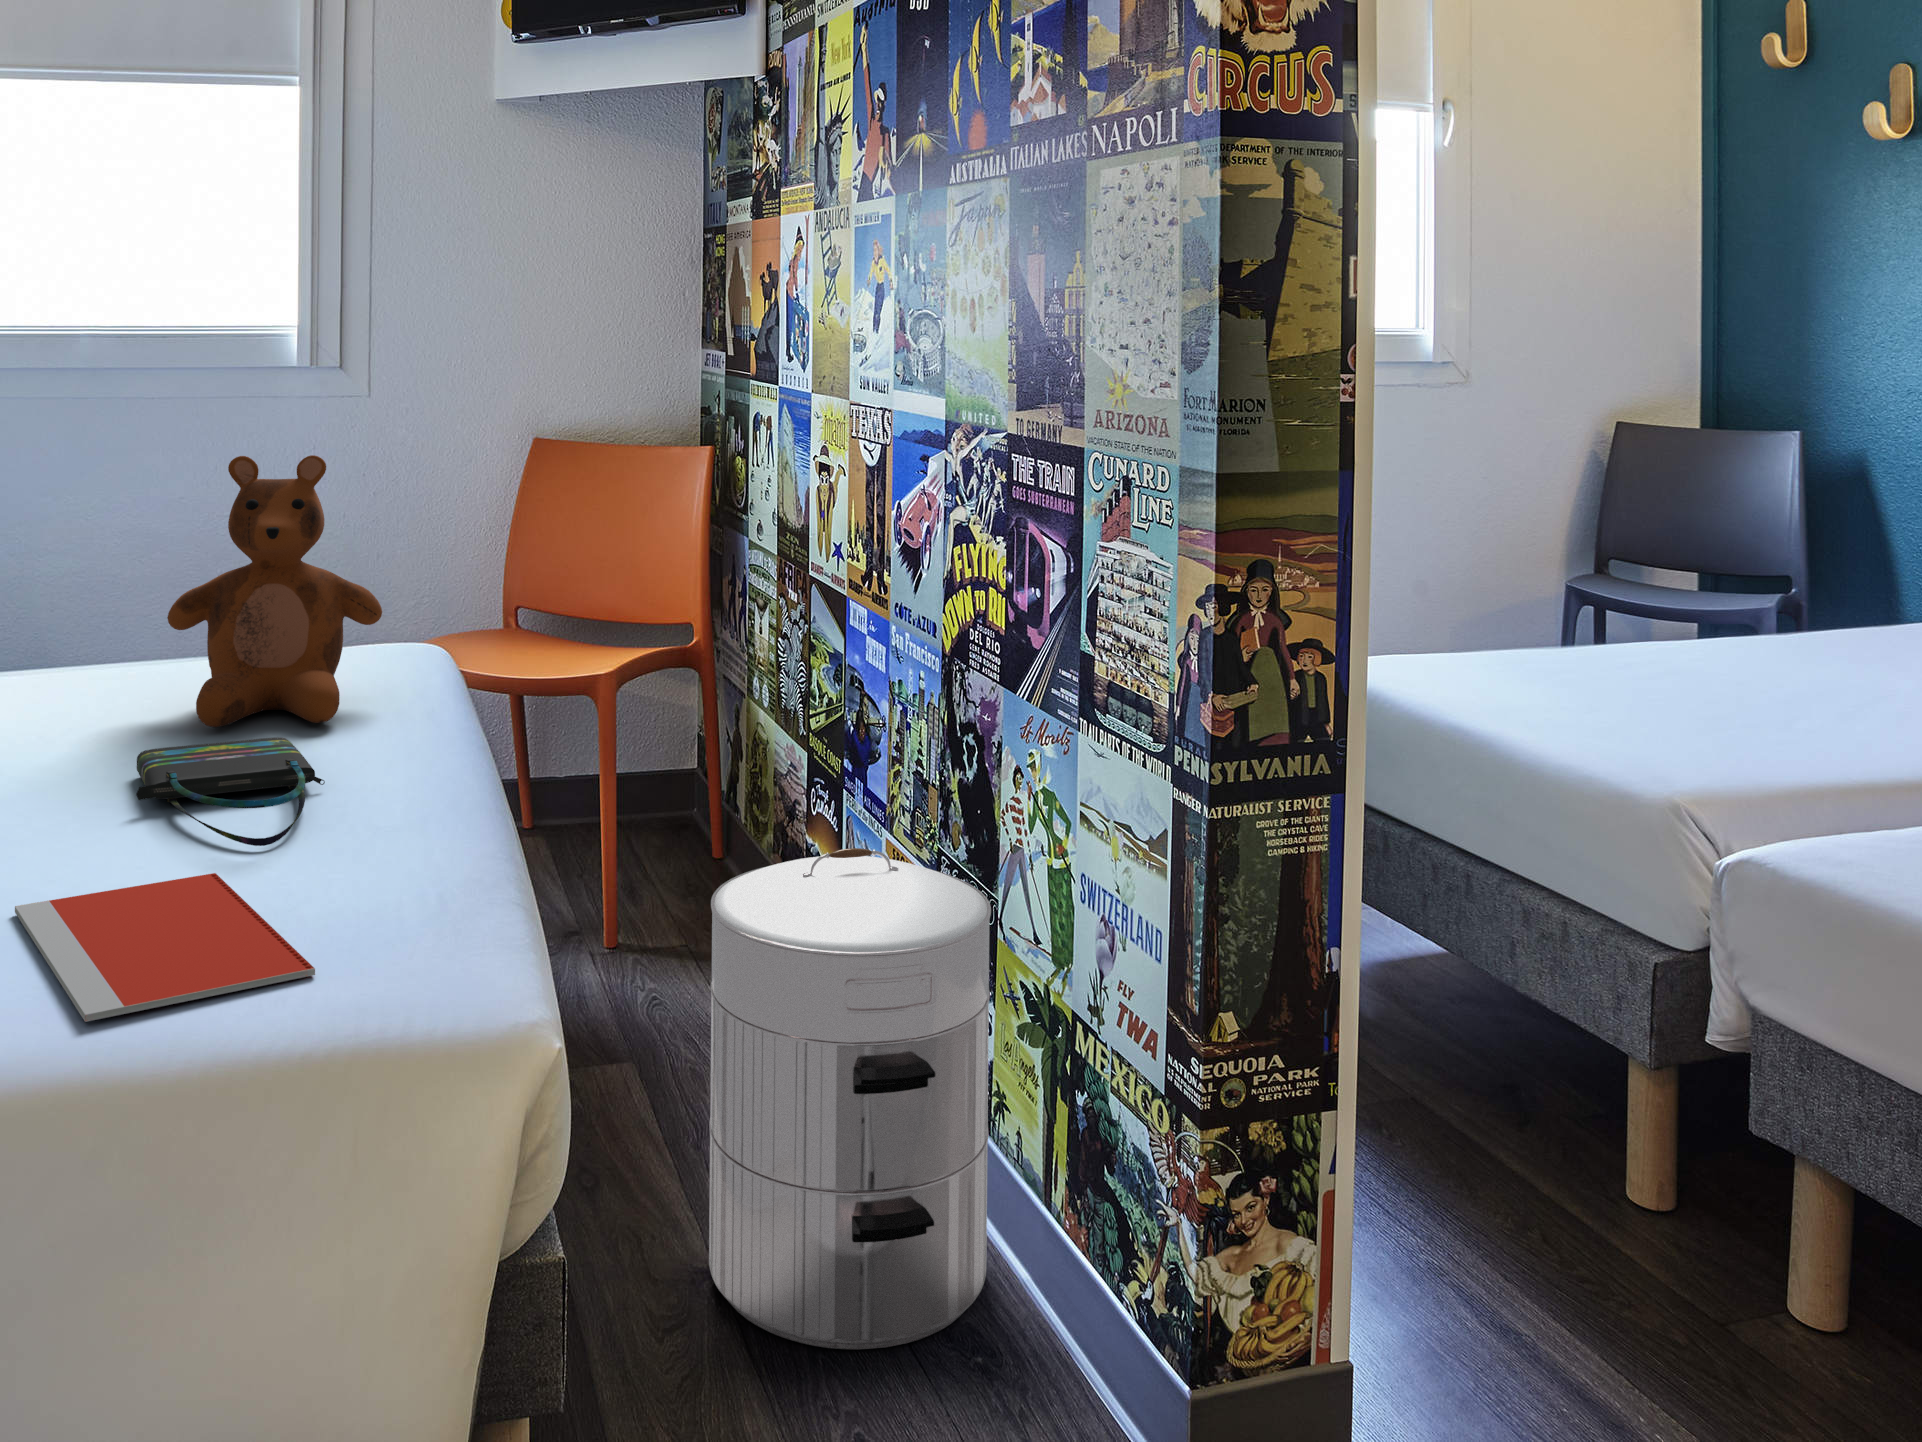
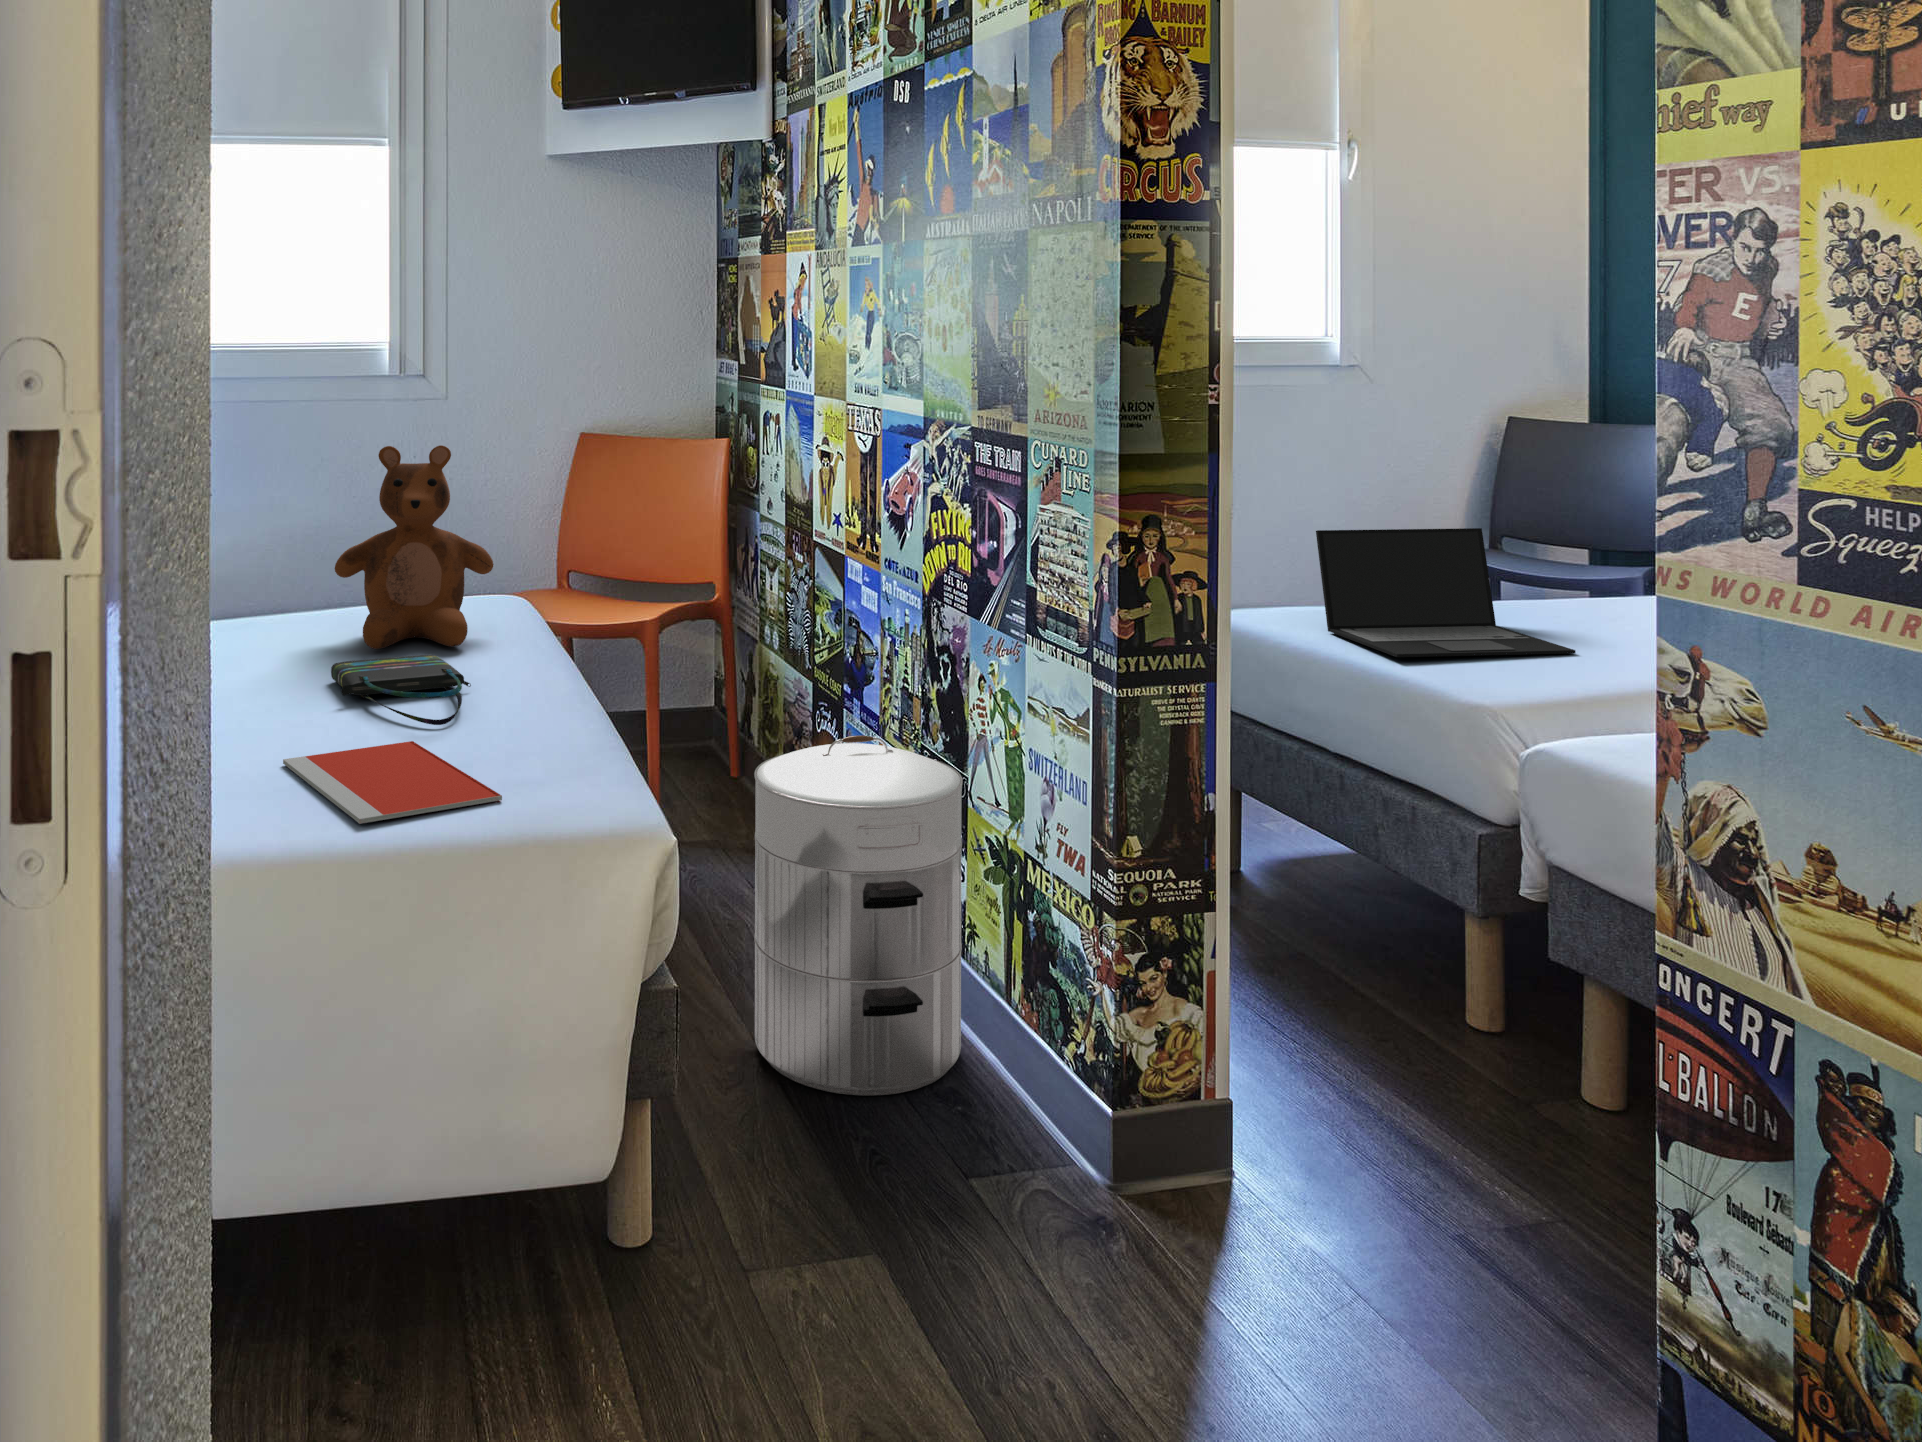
laptop: none [1438,564,1769,731] -> present [1316,528,1576,657]

